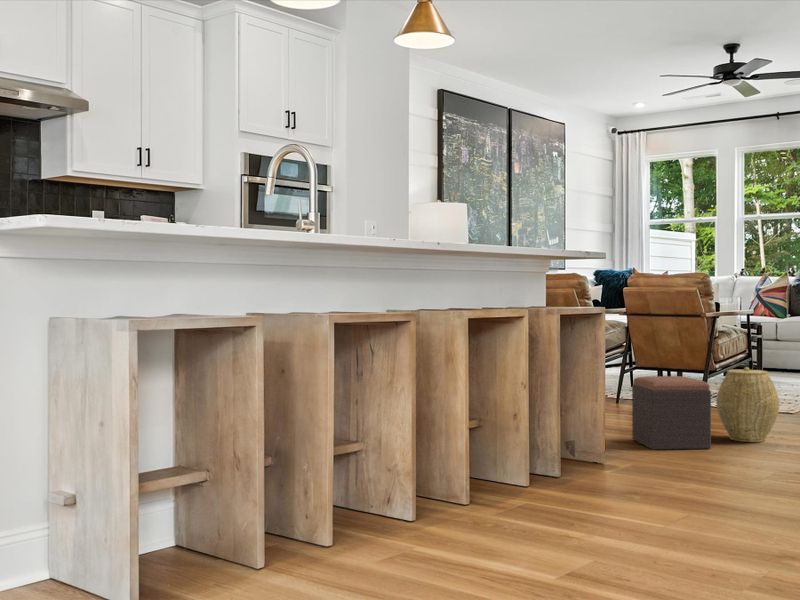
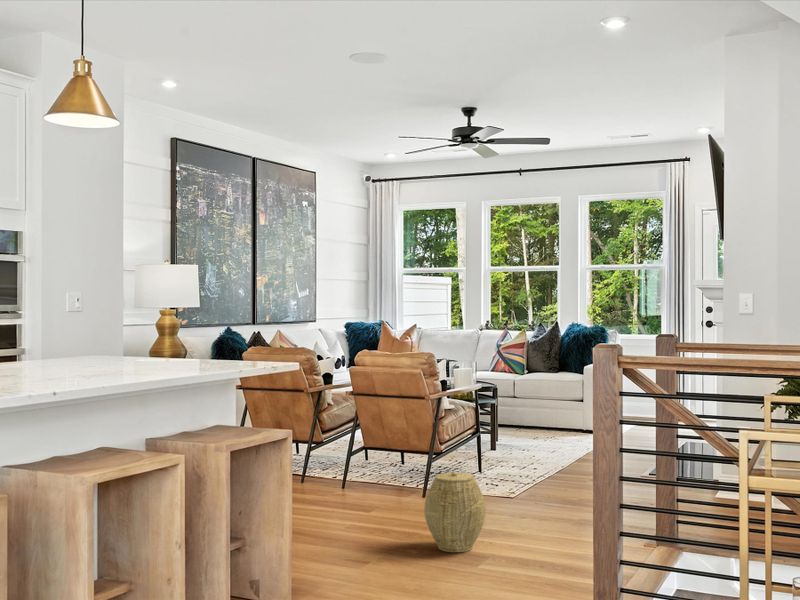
footstool: present [632,376,711,450] -> none [336,486,413,574]

